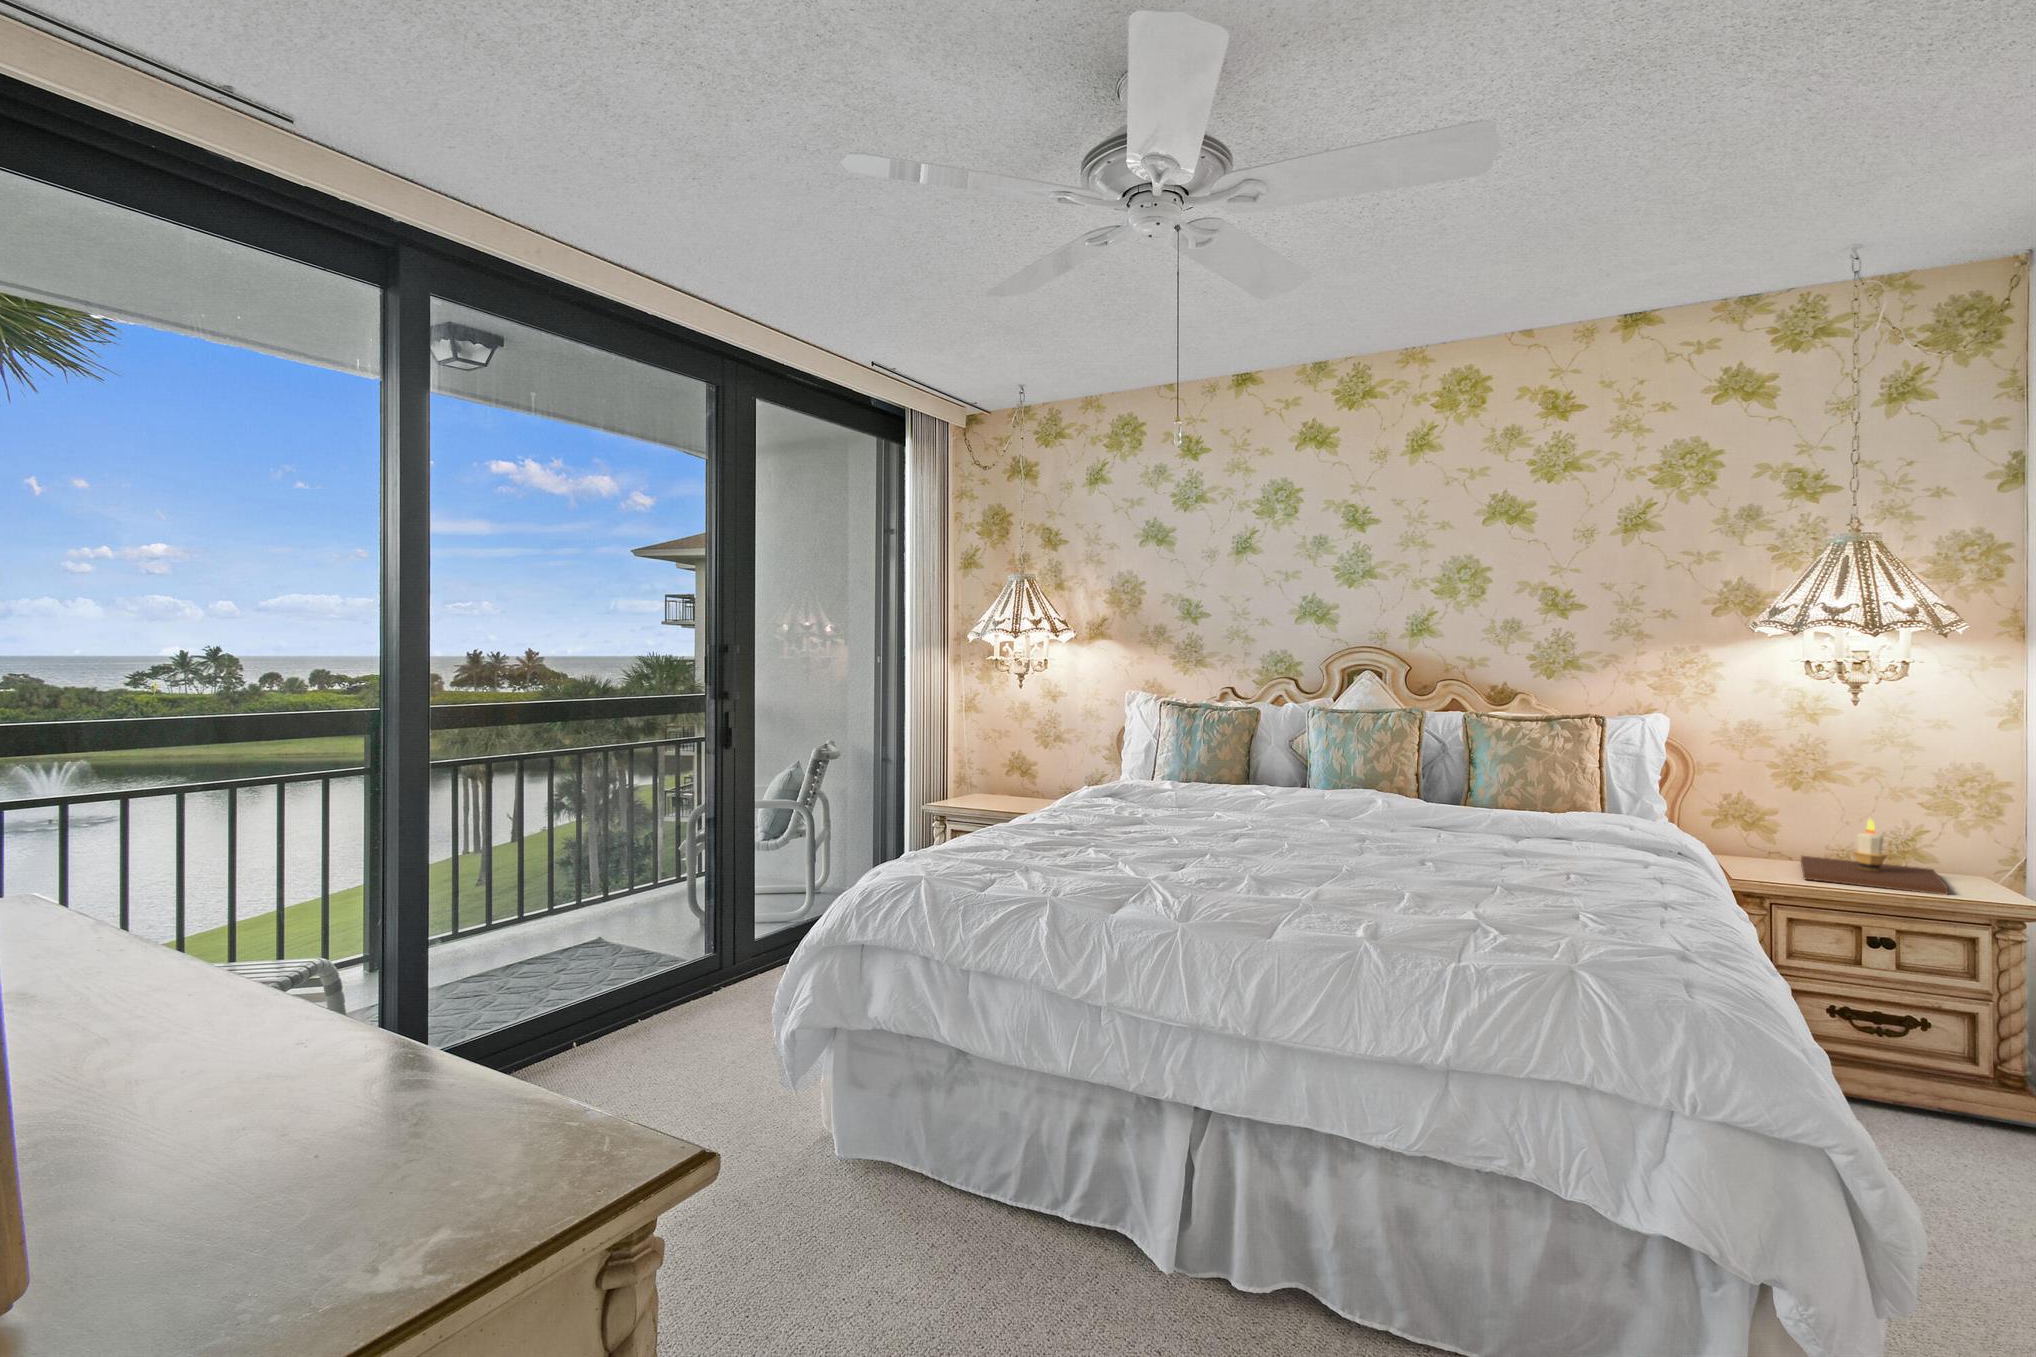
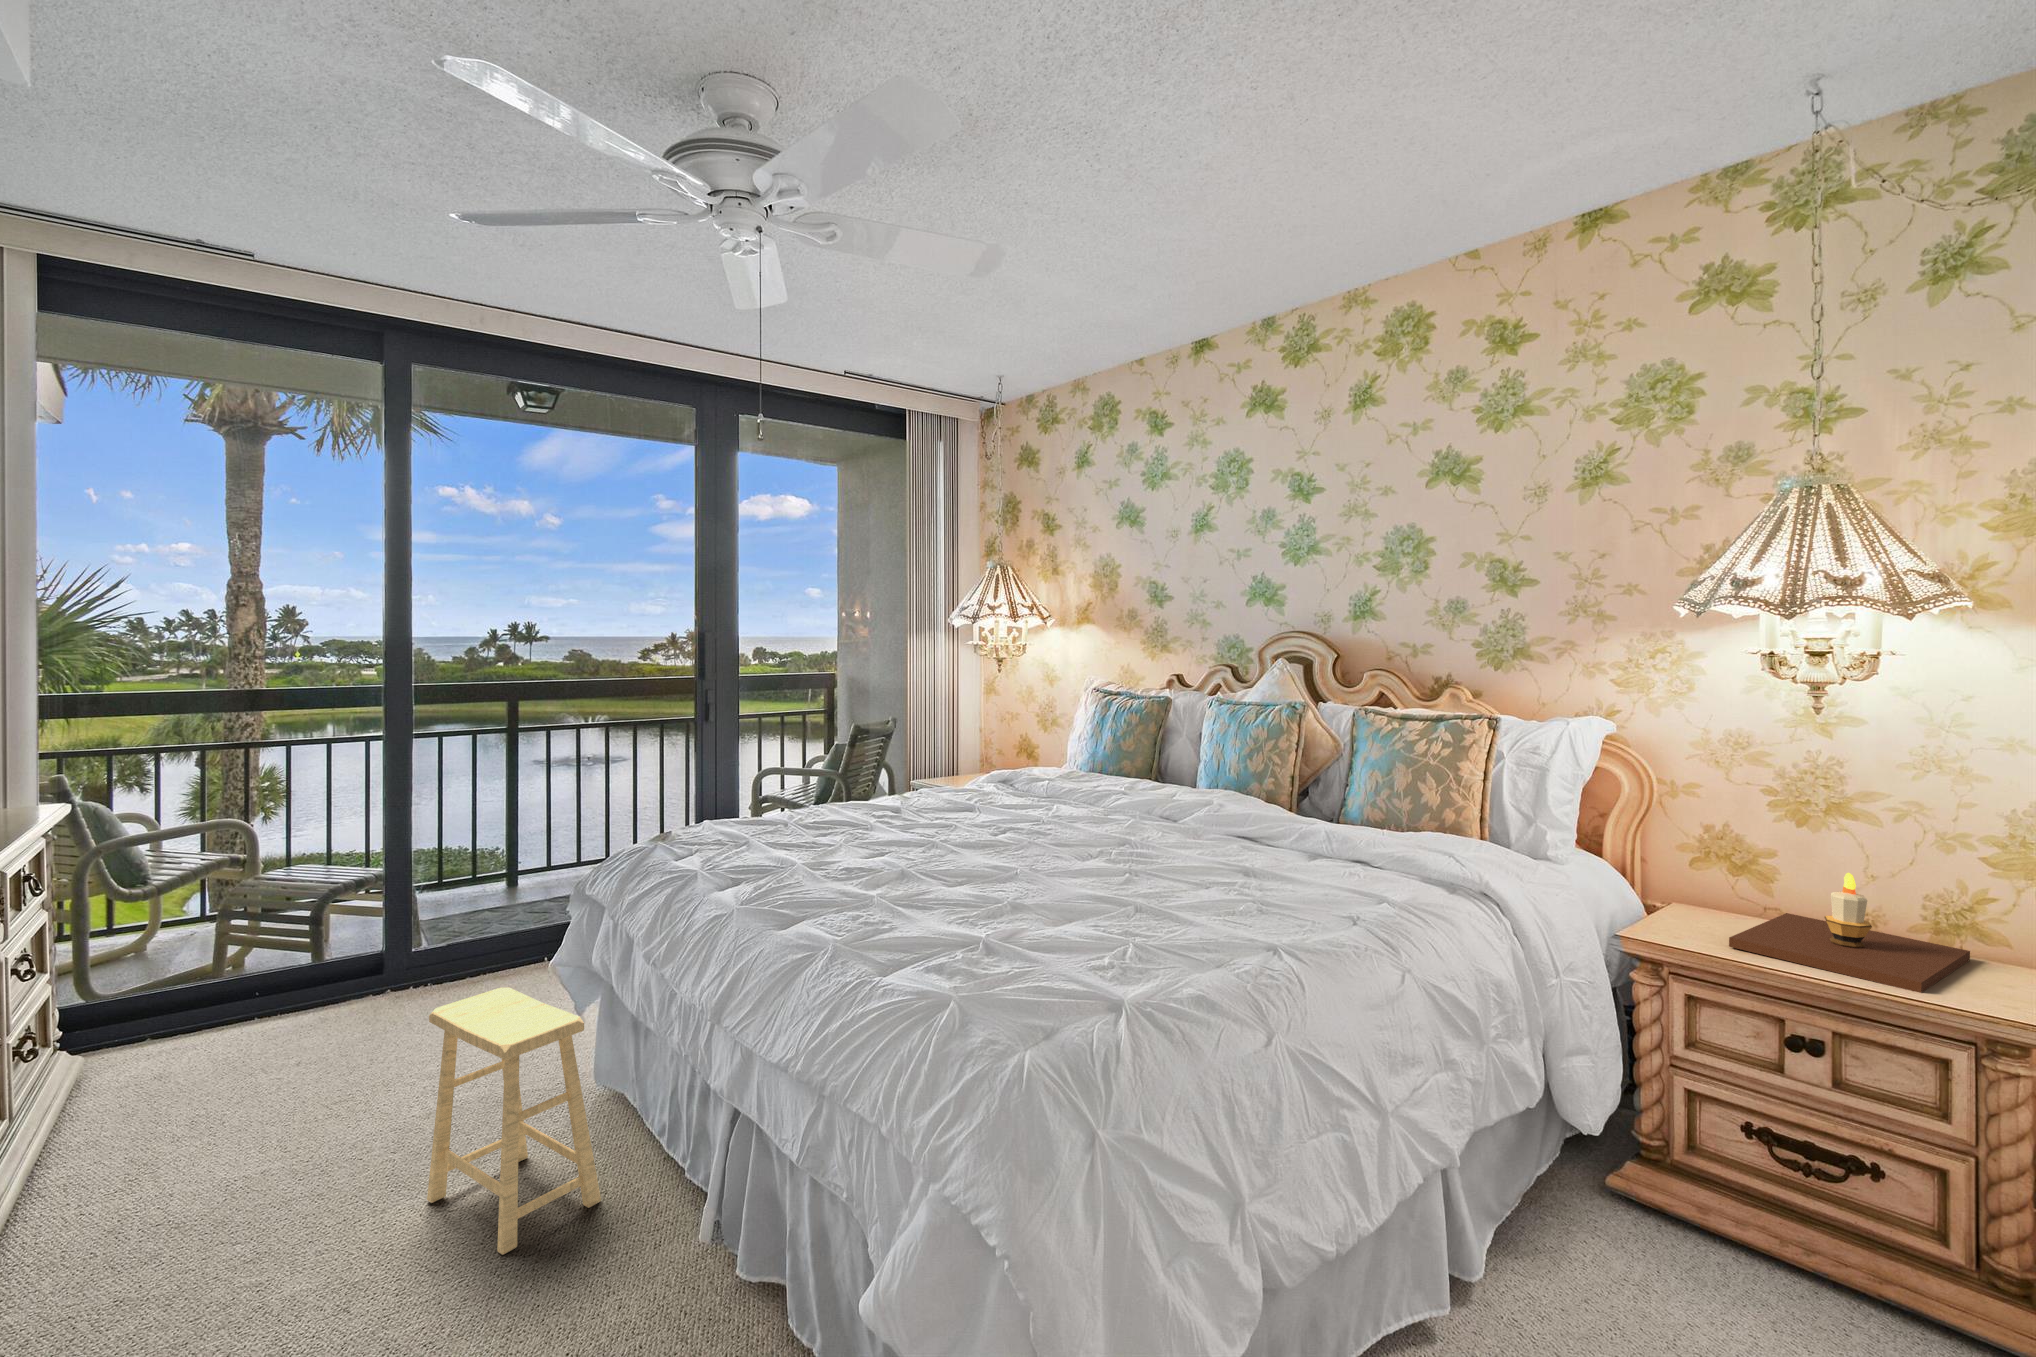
footstool: none [776,1022,973,1304] -> present [427,988,601,1255]

